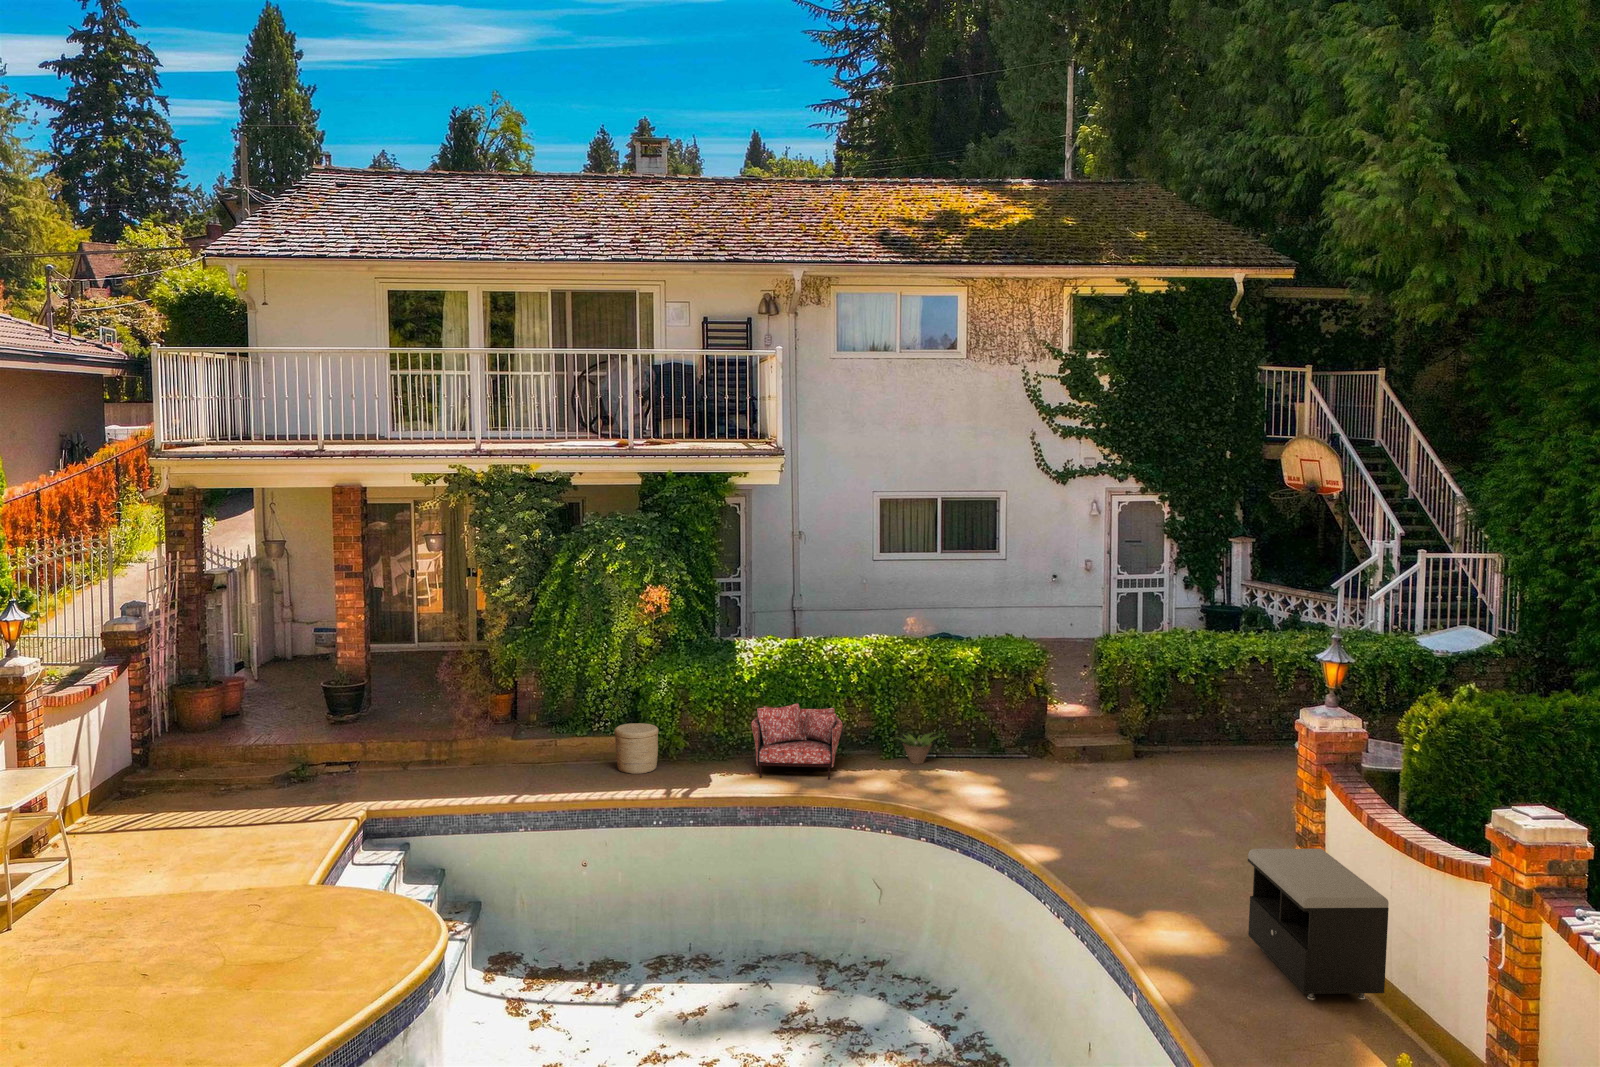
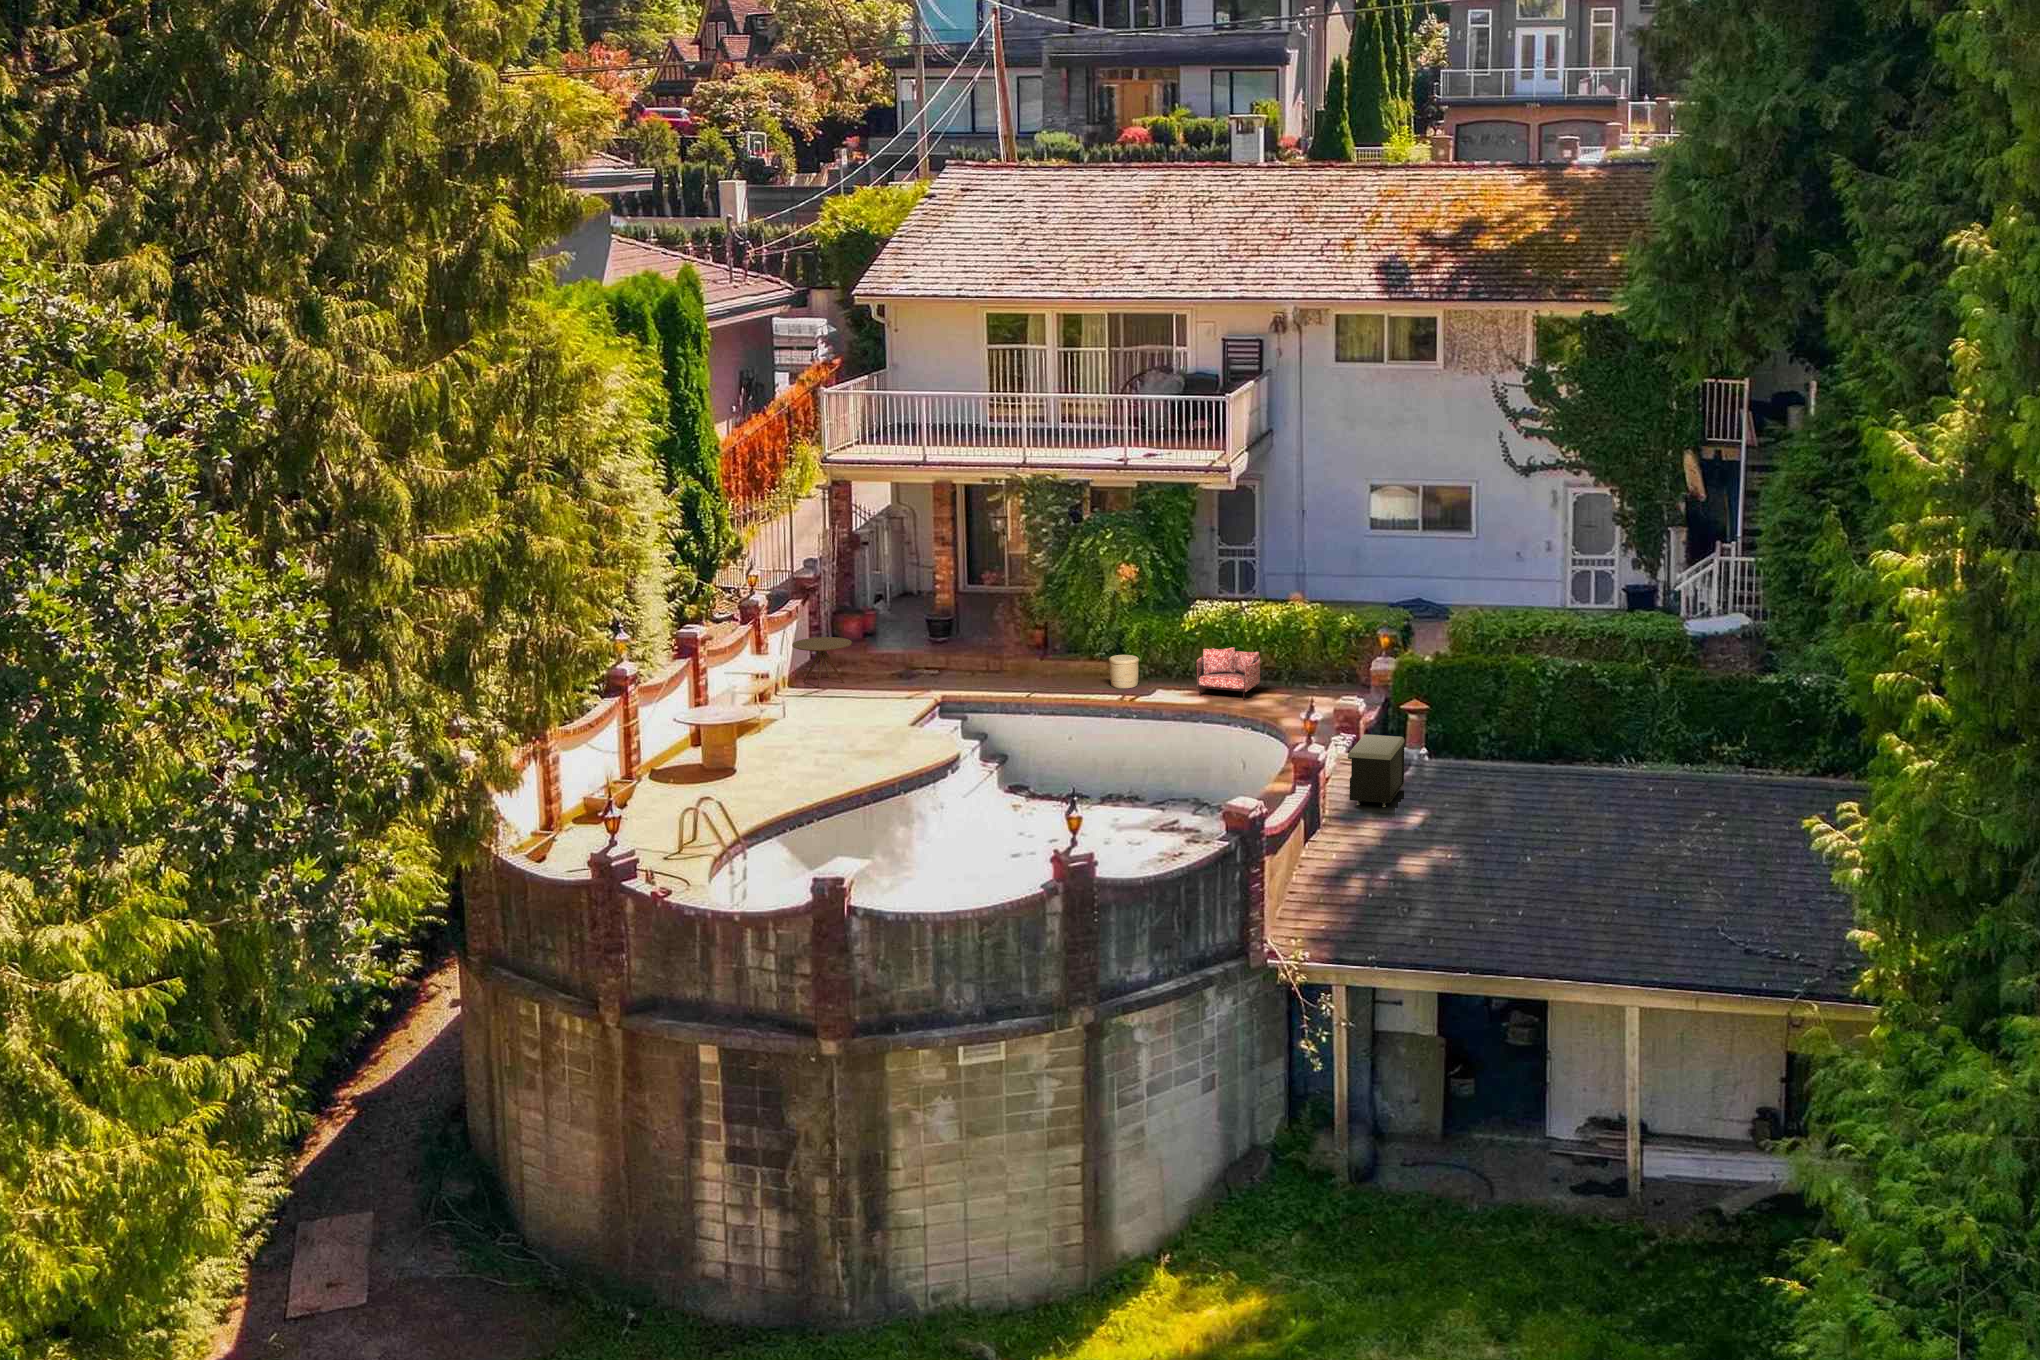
round table: none [94,723,201,807] -> present [792,637,852,687]
decorative plant: present [901,733,937,764] -> none [1299,673,1336,695]

